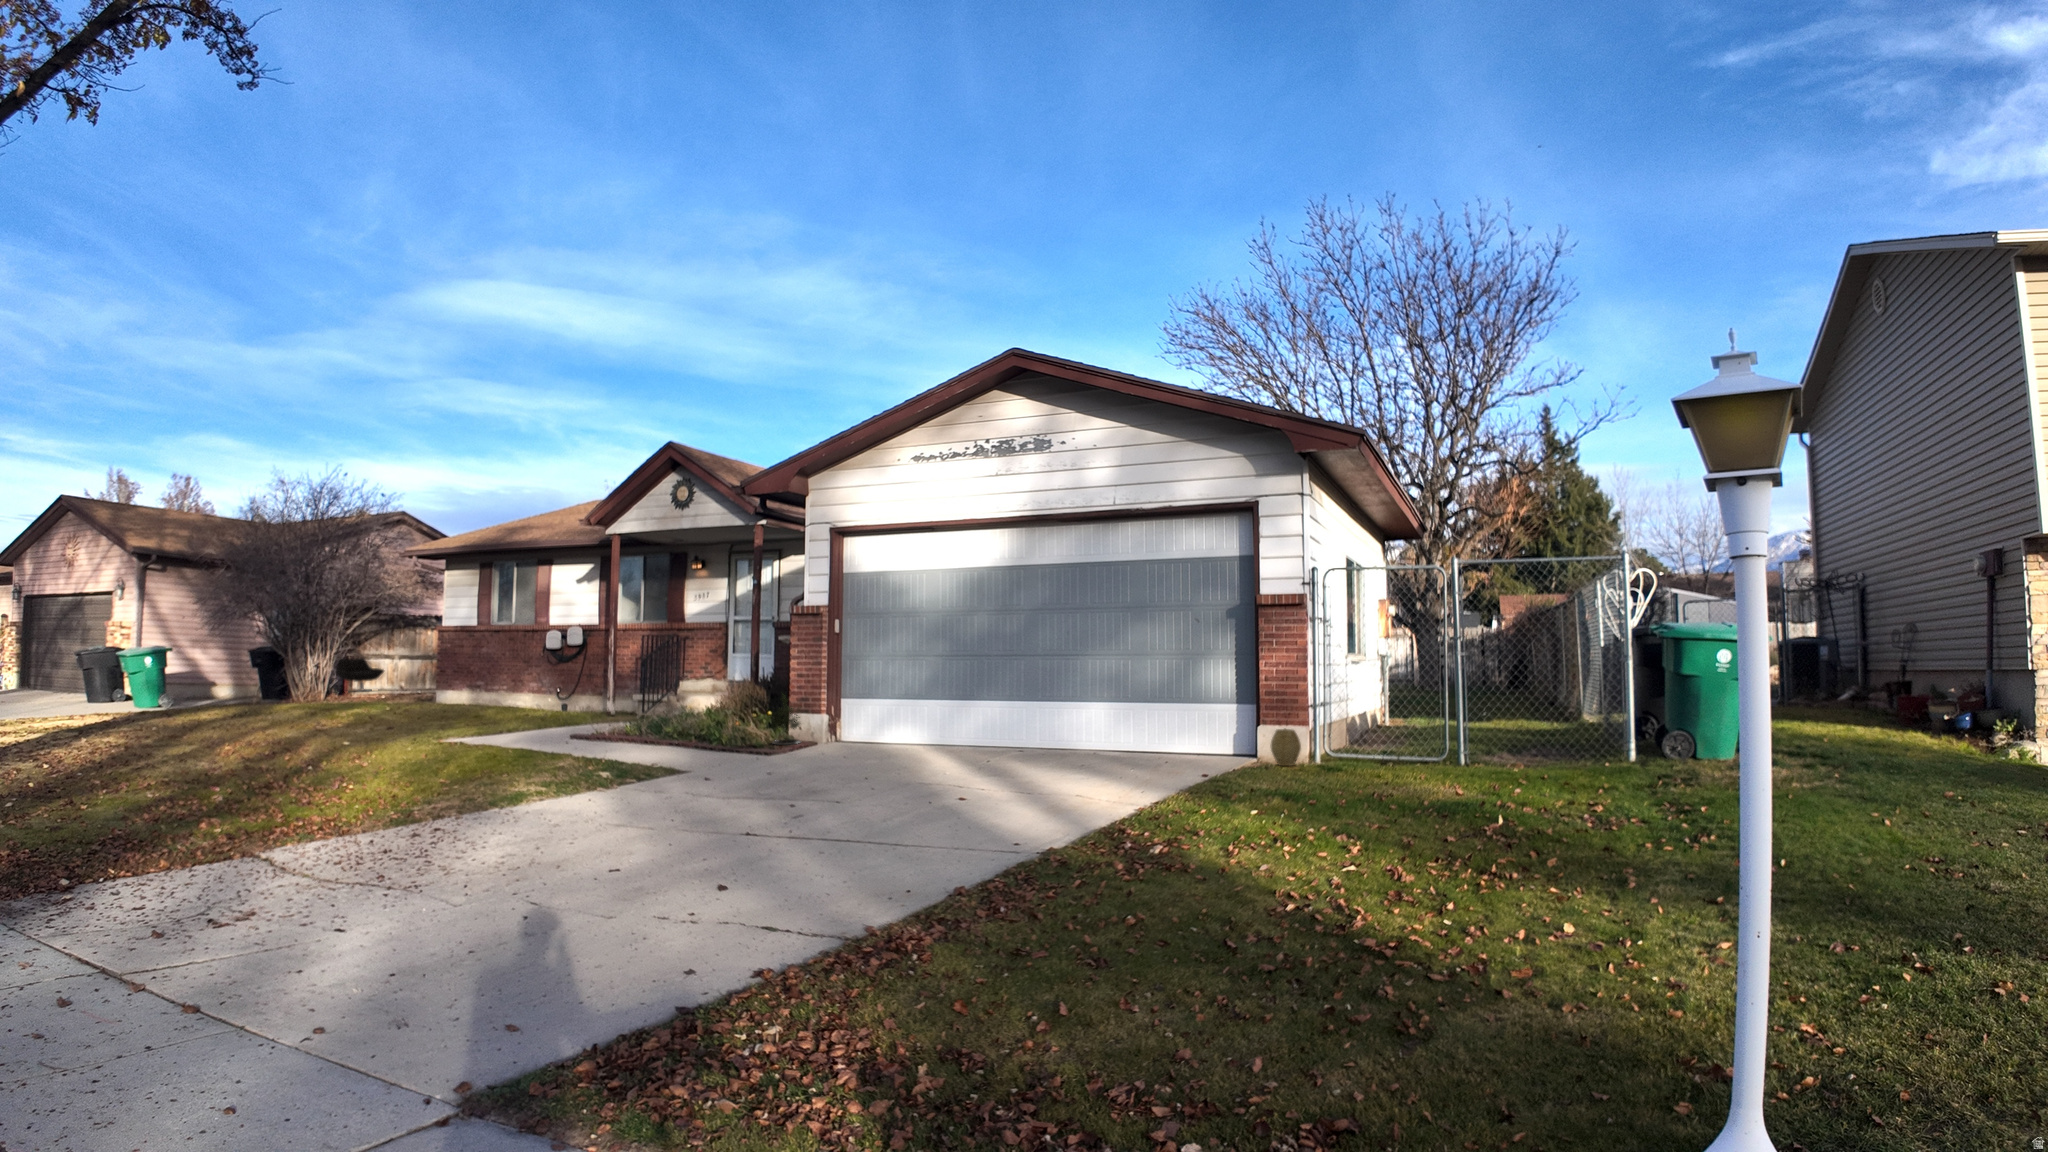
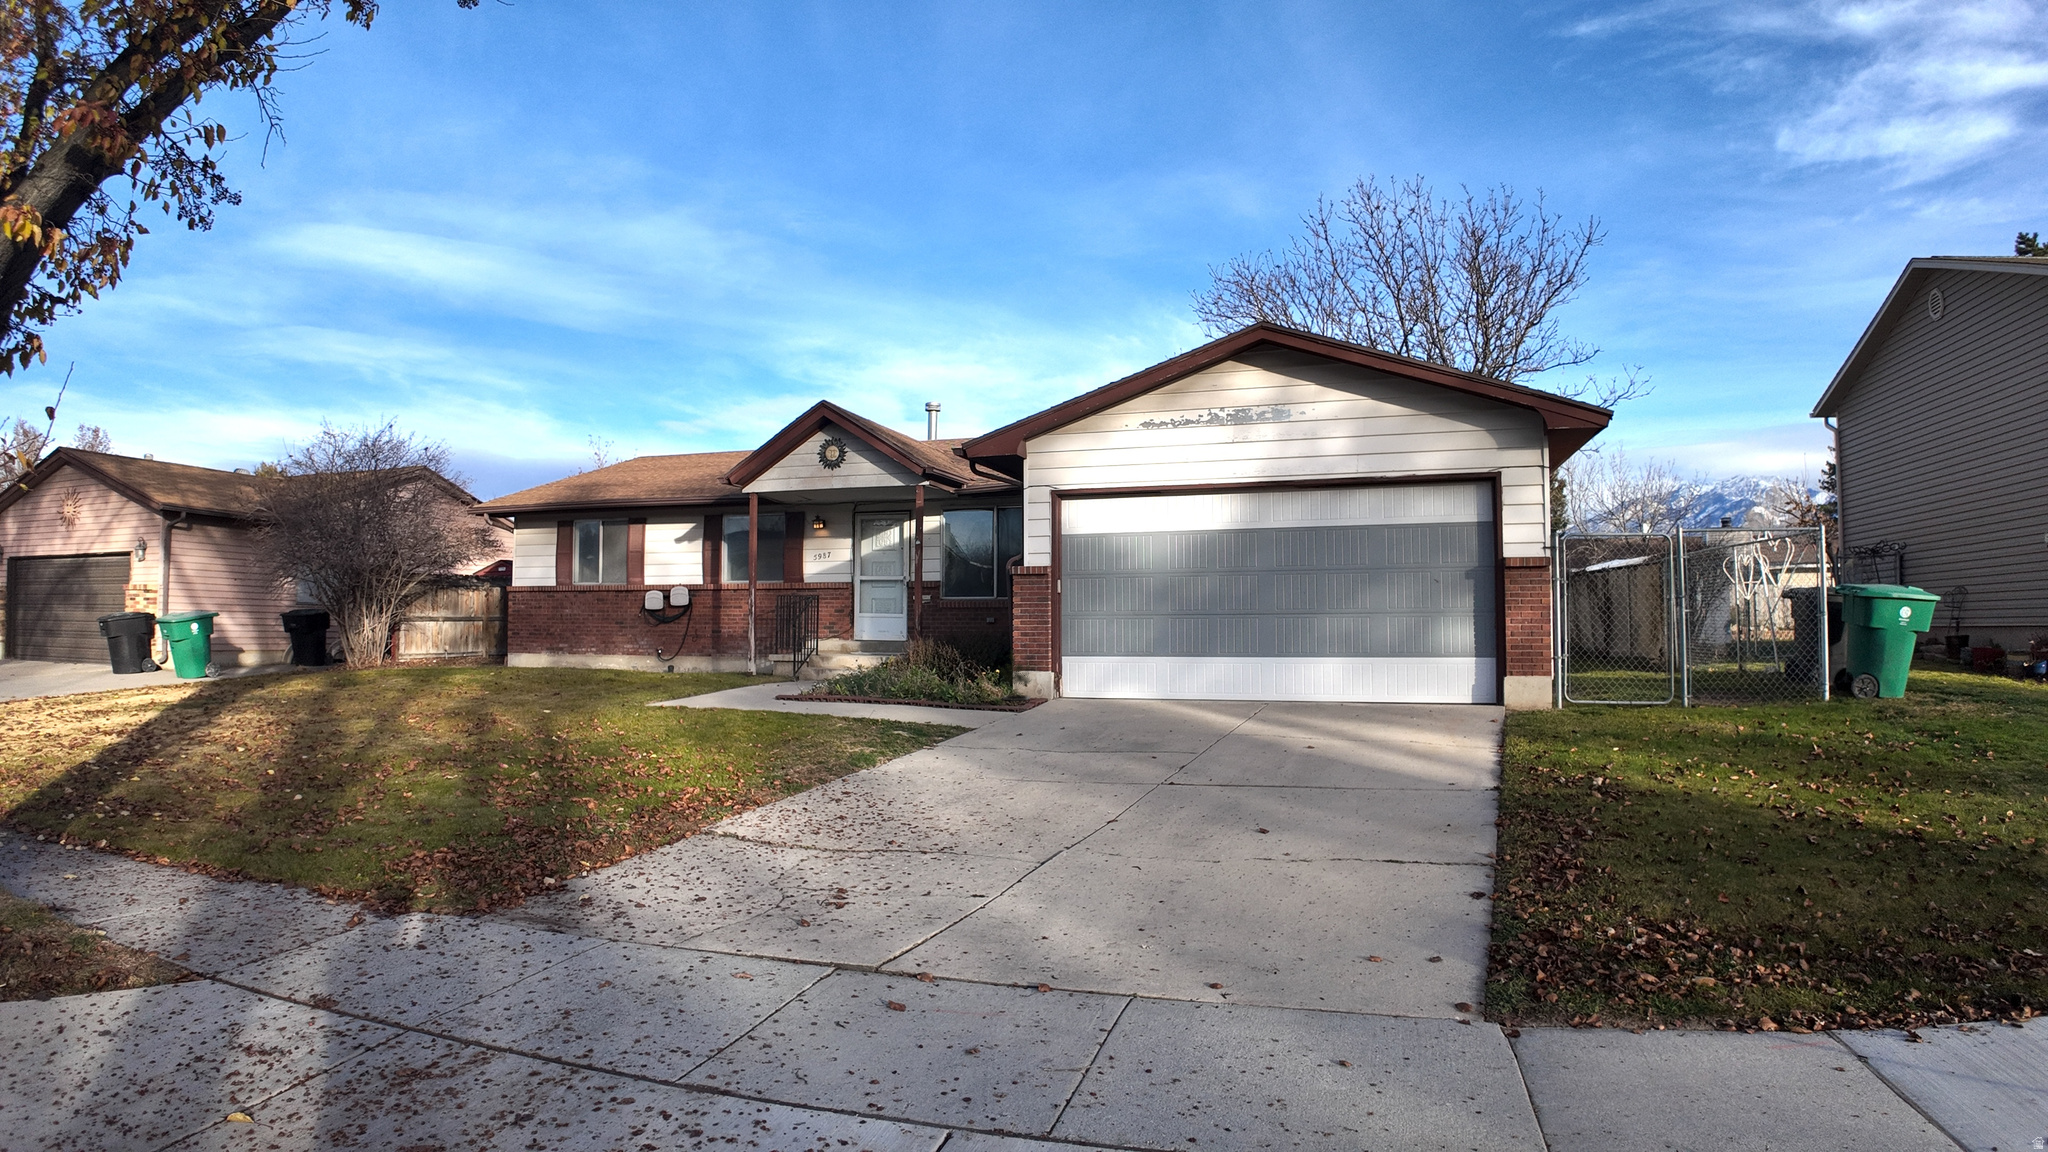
lounge chair: present [336,658,384,691] -> none [405,620,457,654]
woven basket: present [1270,728,1301,766] -> none [1529,678,1559,712]

